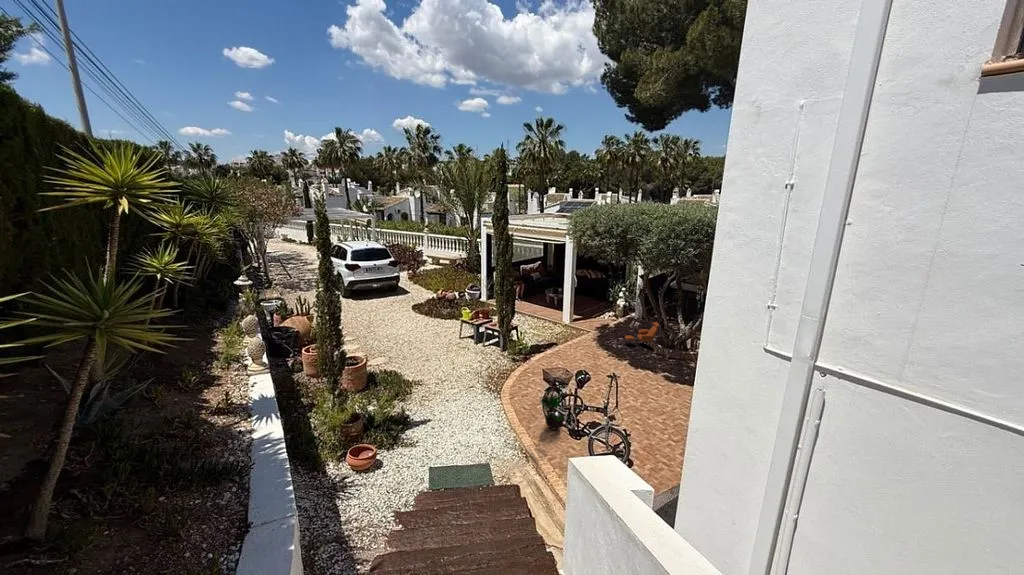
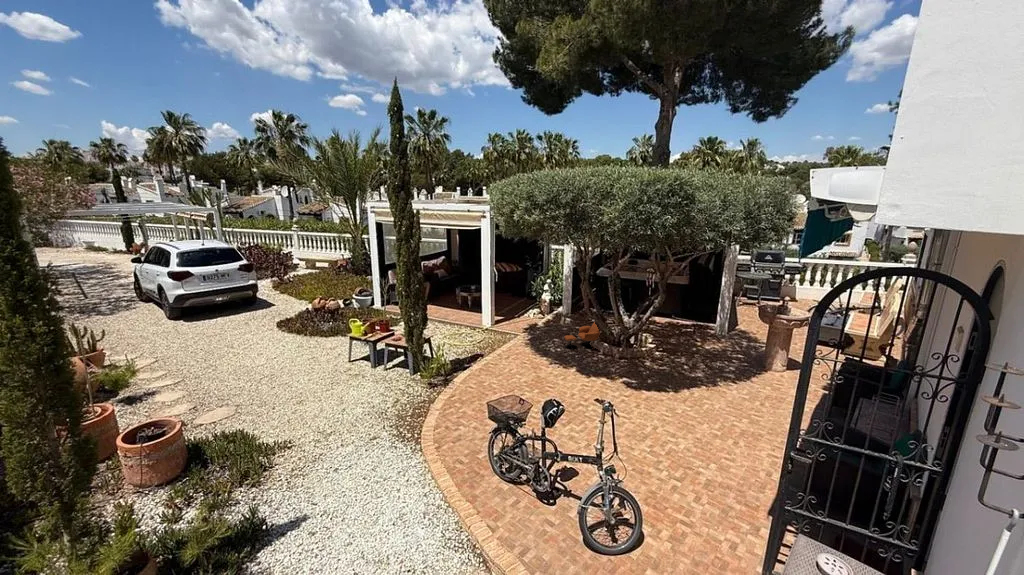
potted tree: present [541,394,564,429] -> none [487,435,527,495]

